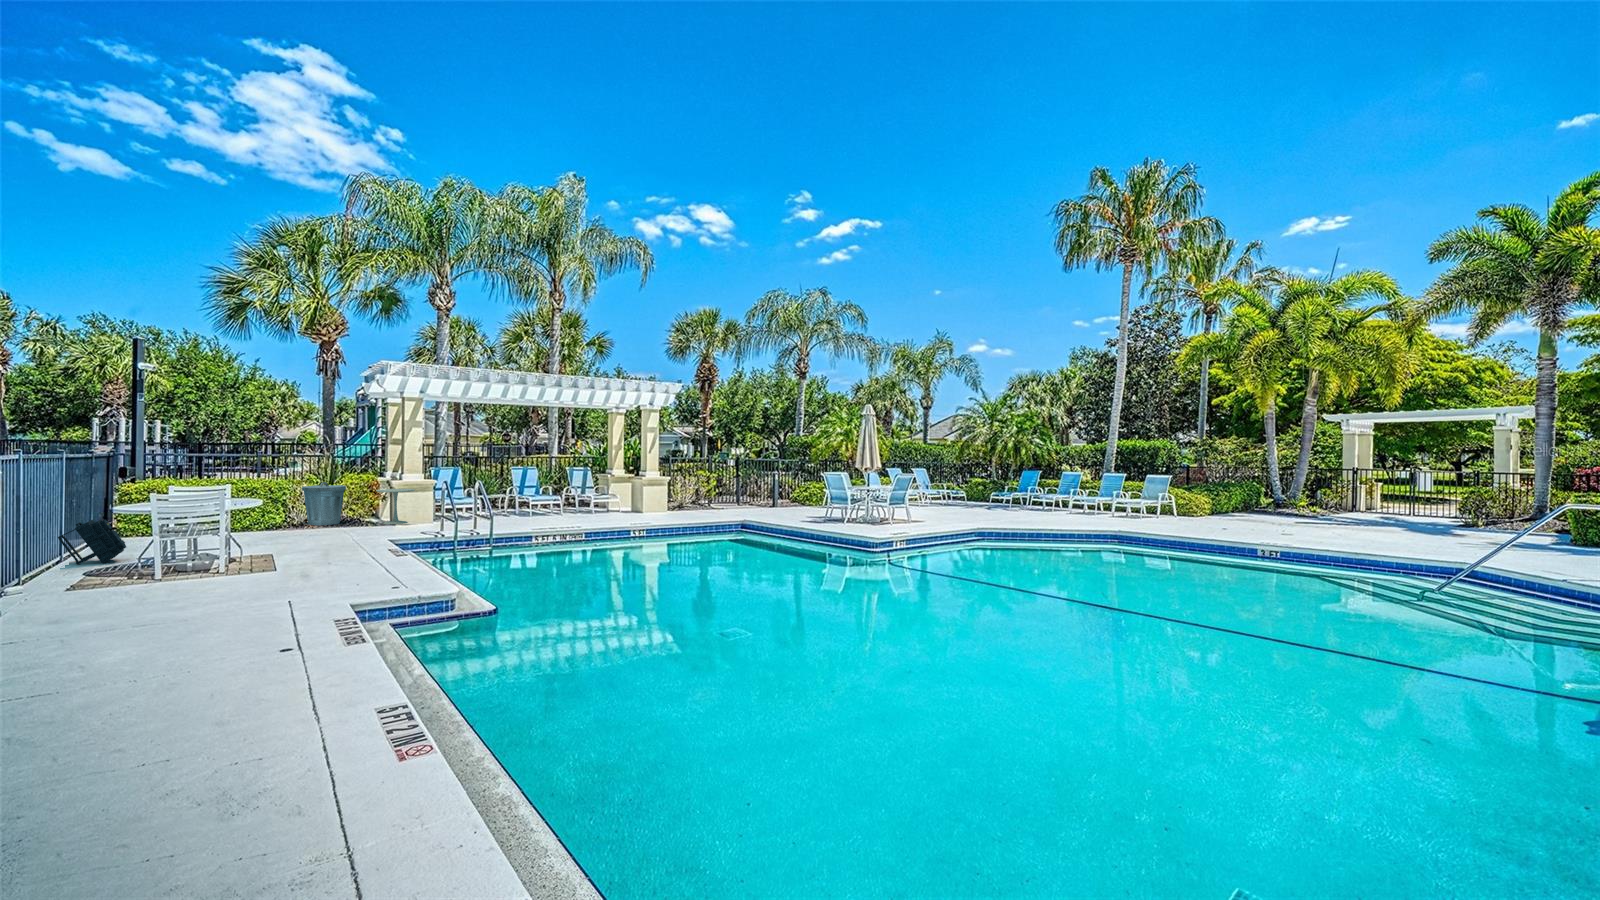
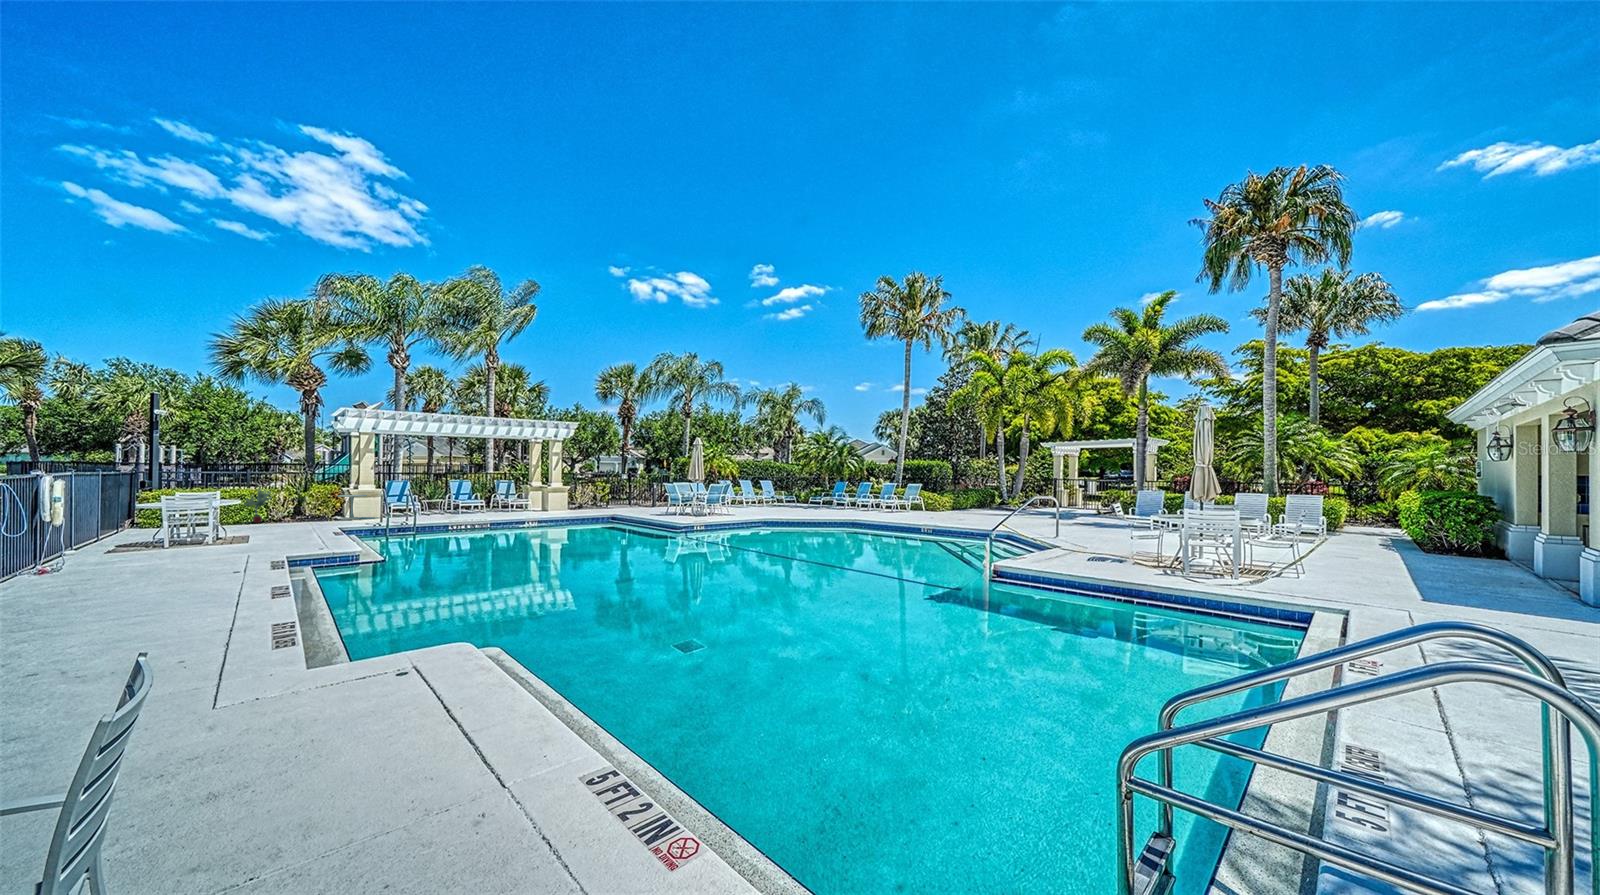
potted tree: none [254,478,292,530] -> present [245,487,271,523]
trash can: present [302,482,346,525] -> none [280,490,314,520]
backpack: present [58,520,126,565] -> none [94,512,144,543]

